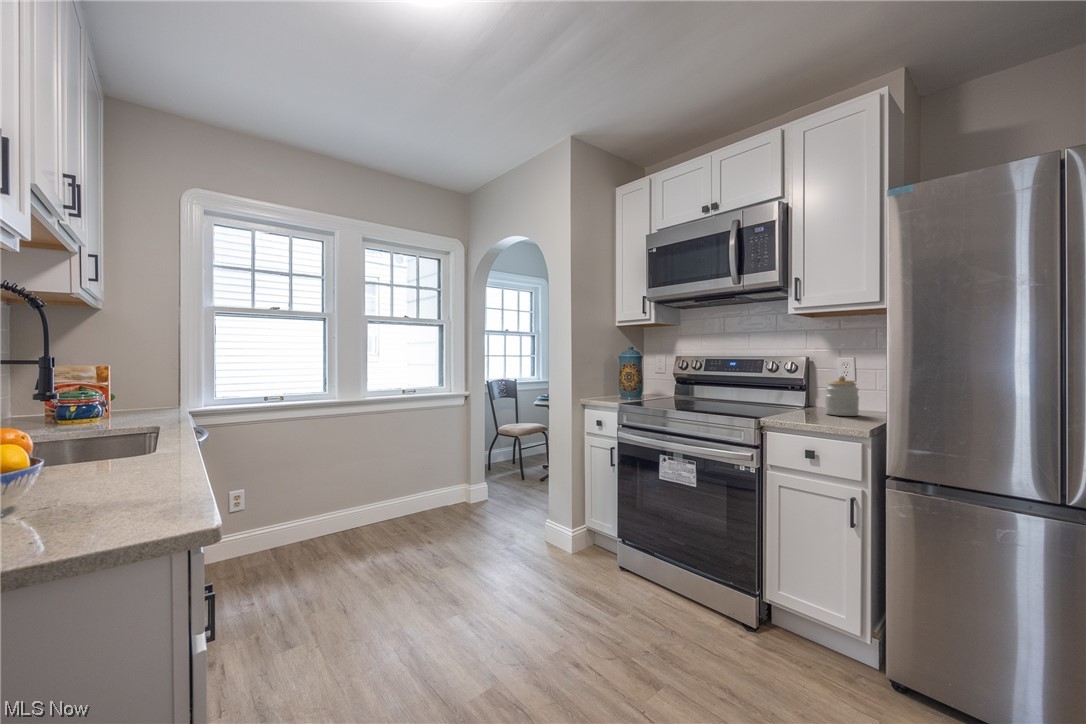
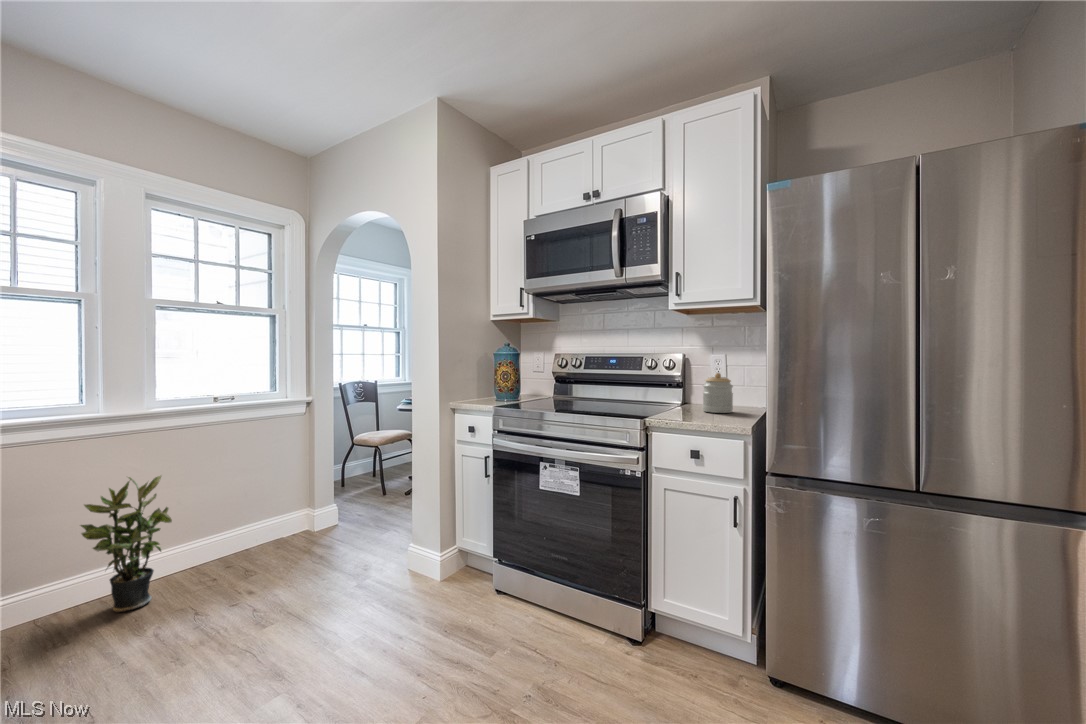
potted plant: none [319,448,374,546] -> present [81,476,172,613]

